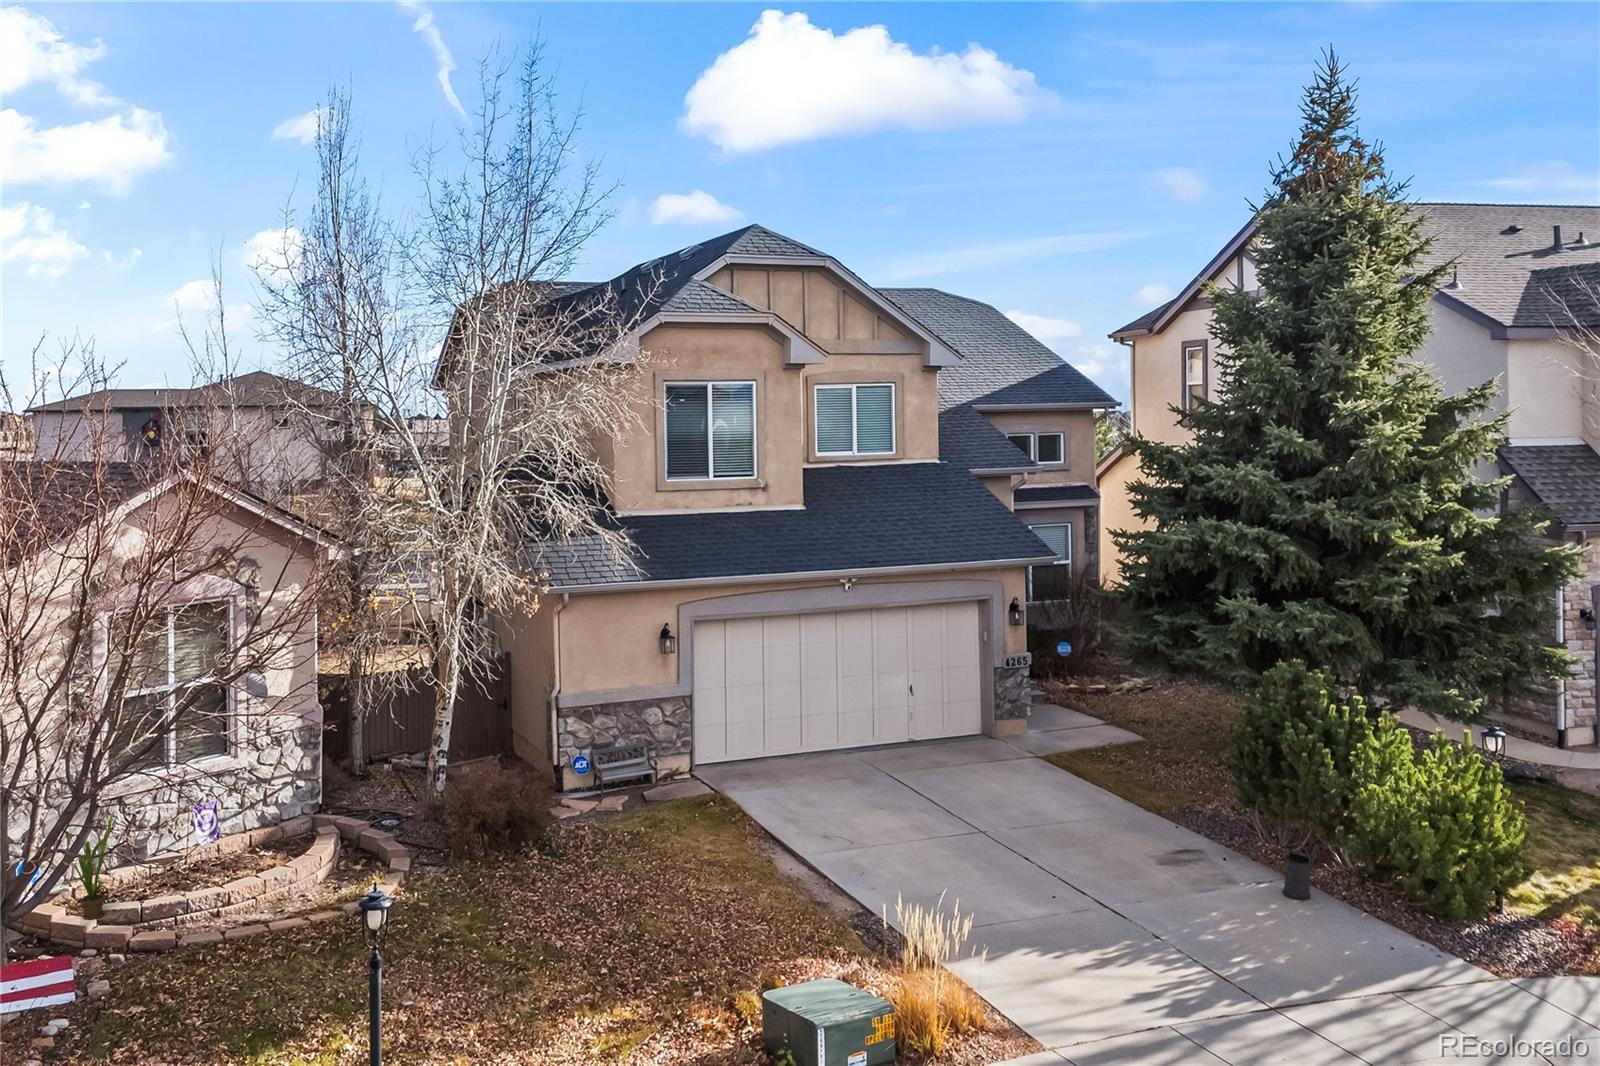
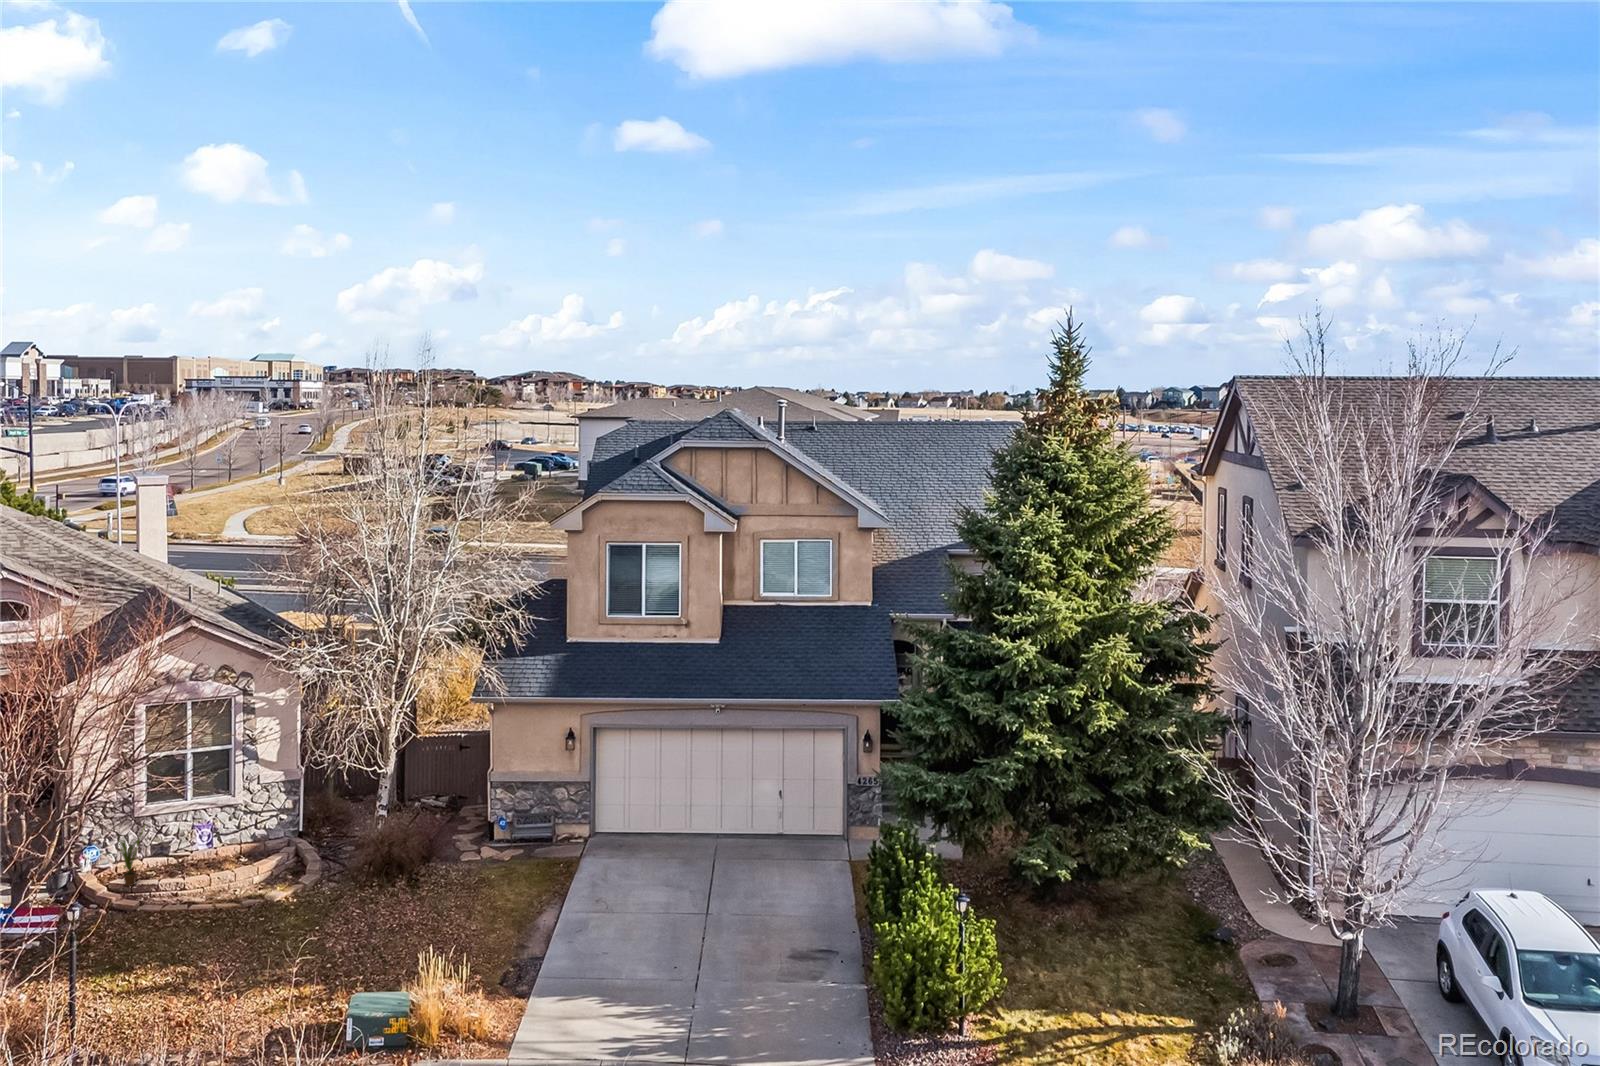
watering can: present [1283,843,1319,900] -> none [834,982,883,1029]

